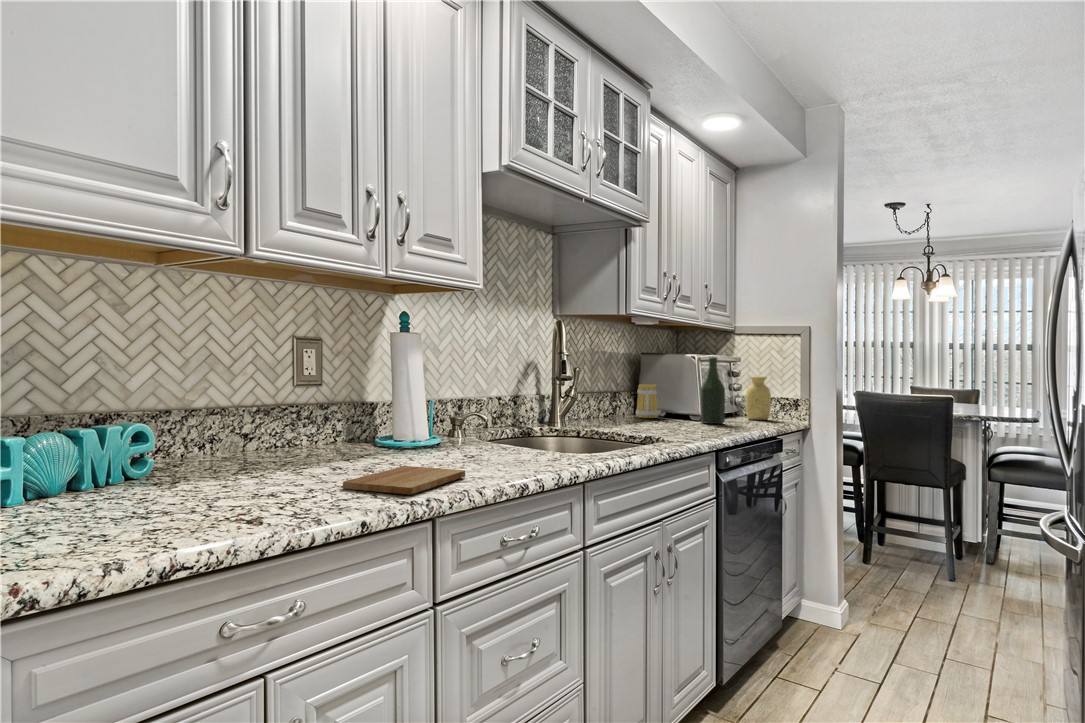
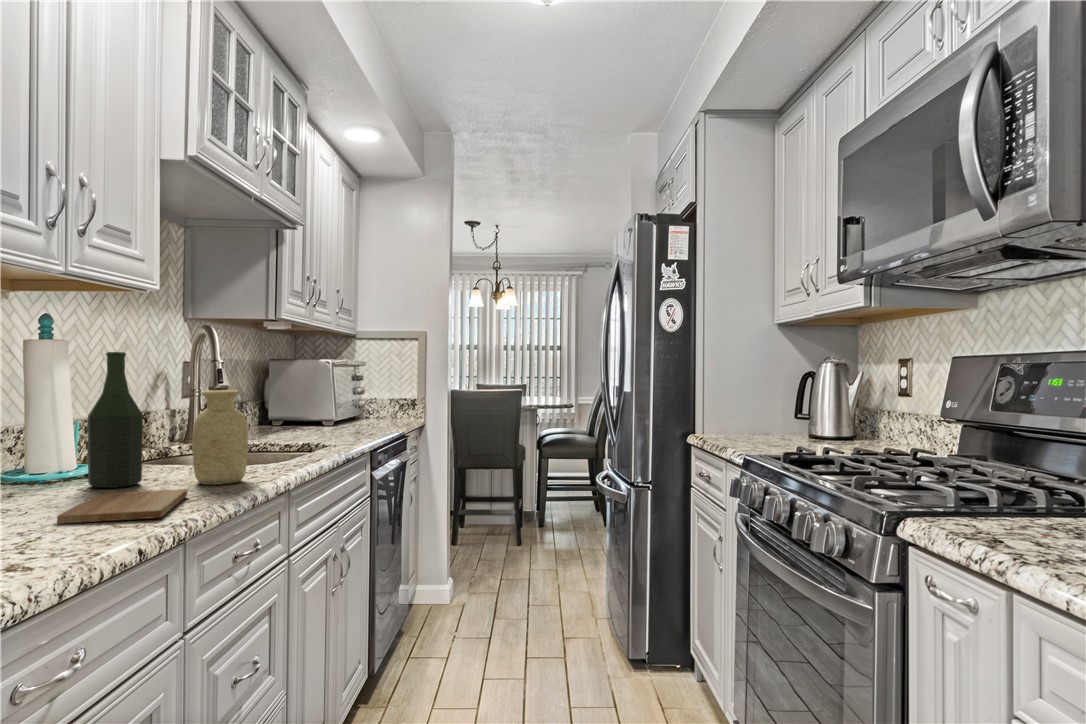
bottle: present [700,357,725,424] -> present [88,352,143,488]
vase: present [746,376,771,420] -> present [192,390,248,485]
mug: present [636,385,665,418] -> none [263,392,300,427]

